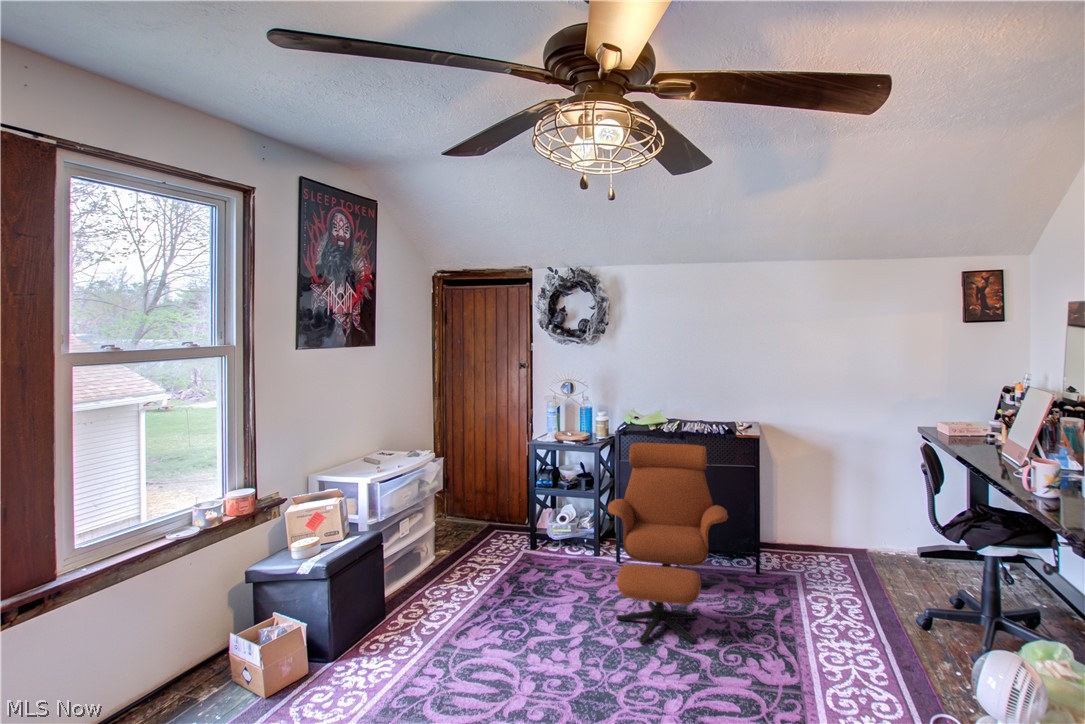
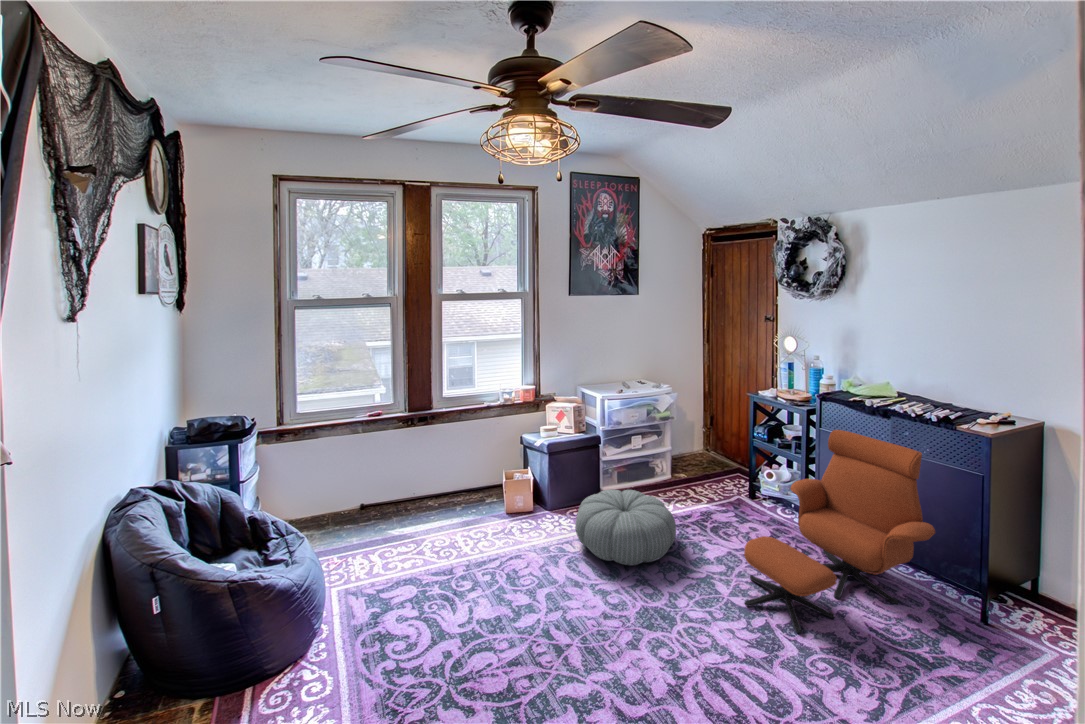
pouf: none [403,573,542,679] -> present [576,489,676,565]

